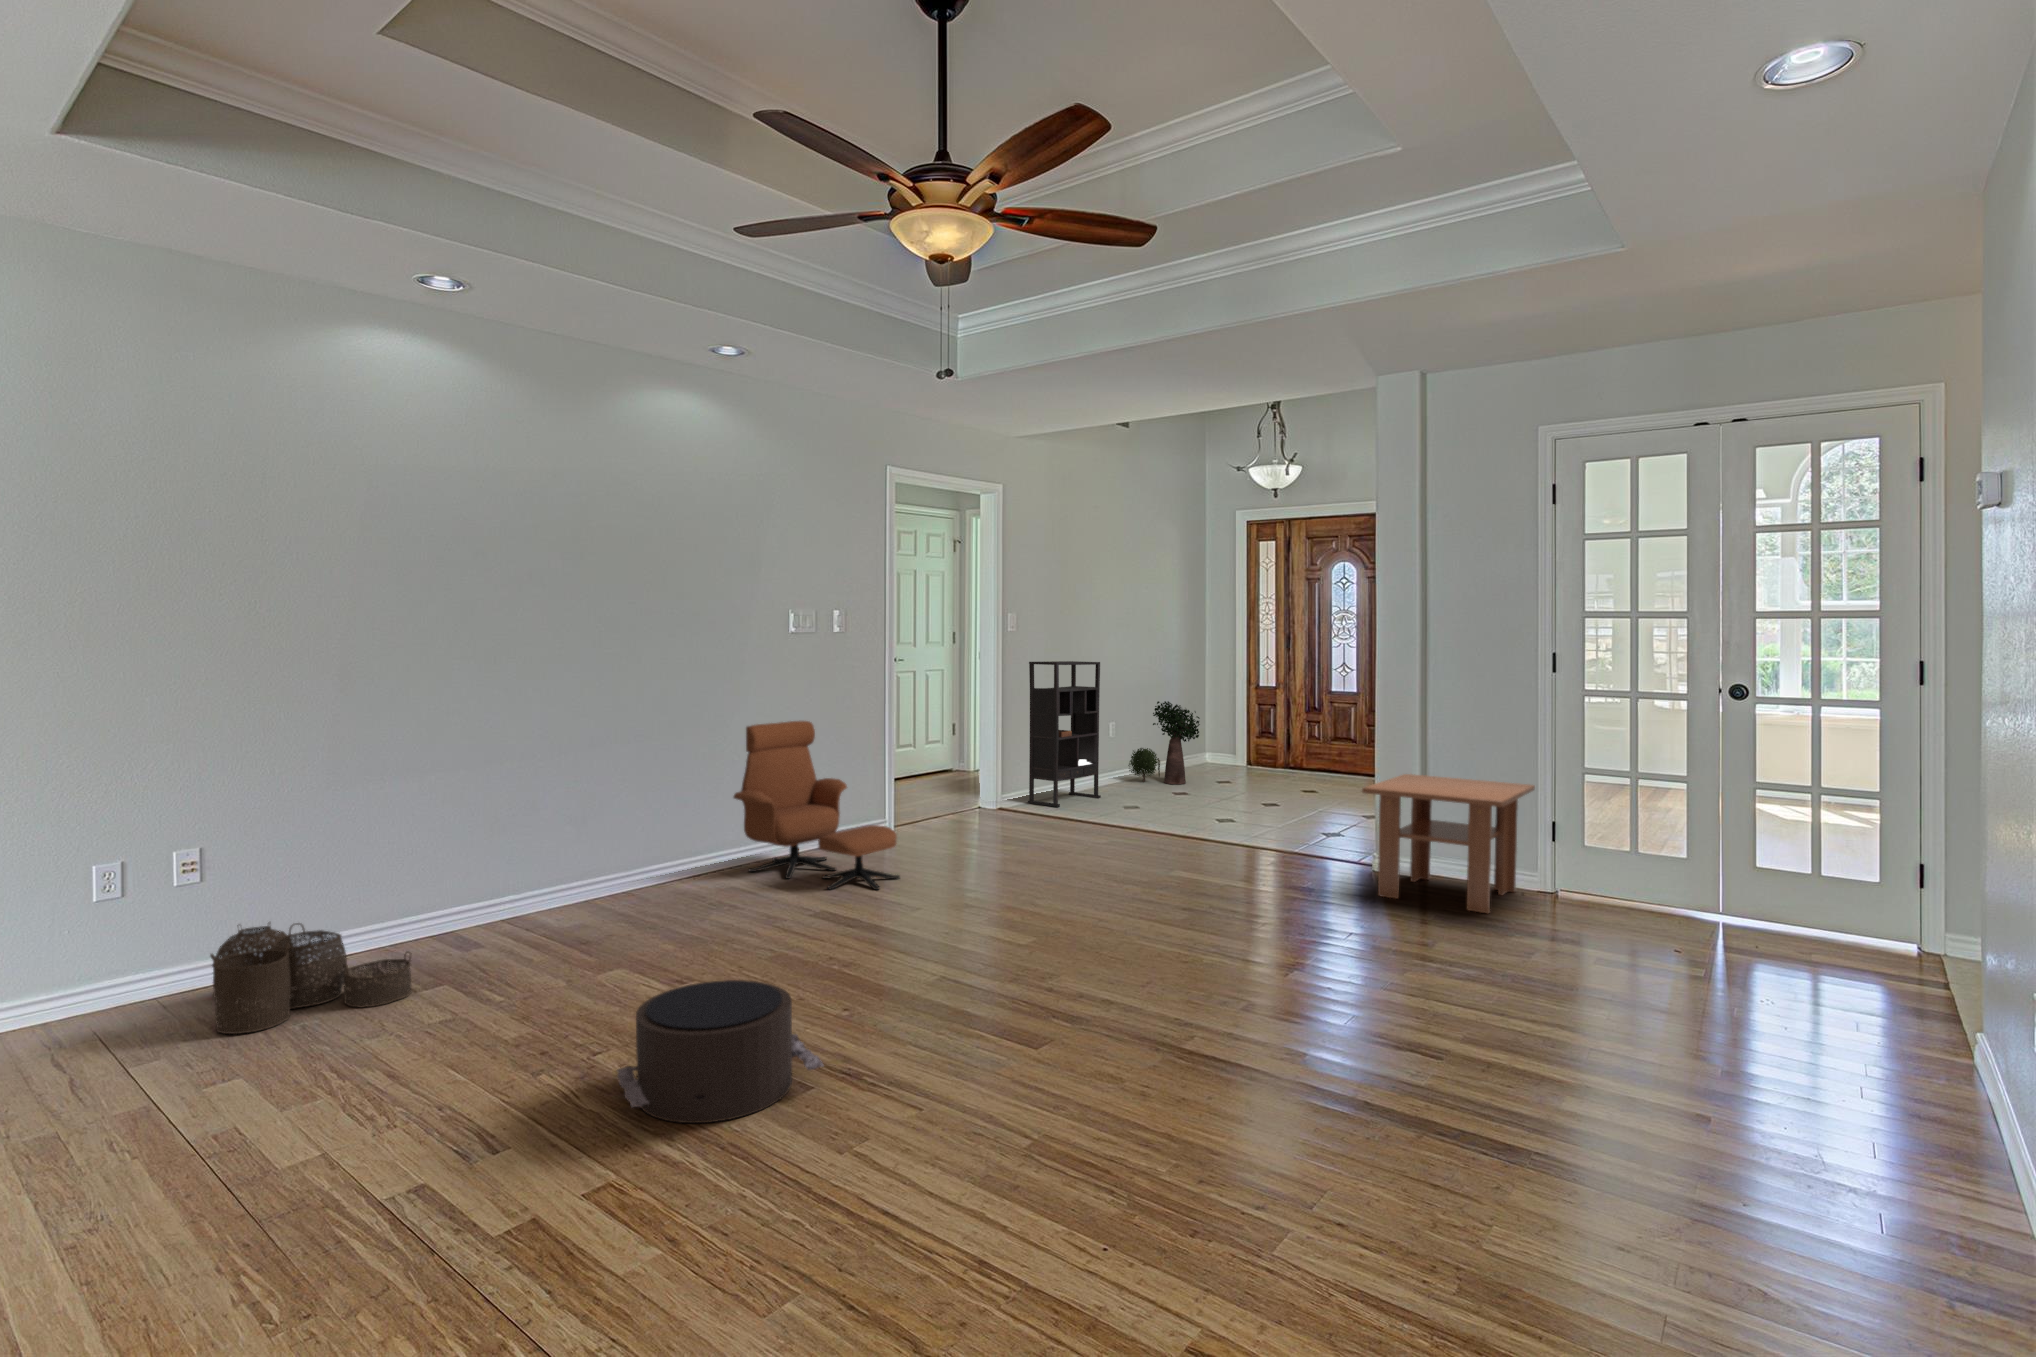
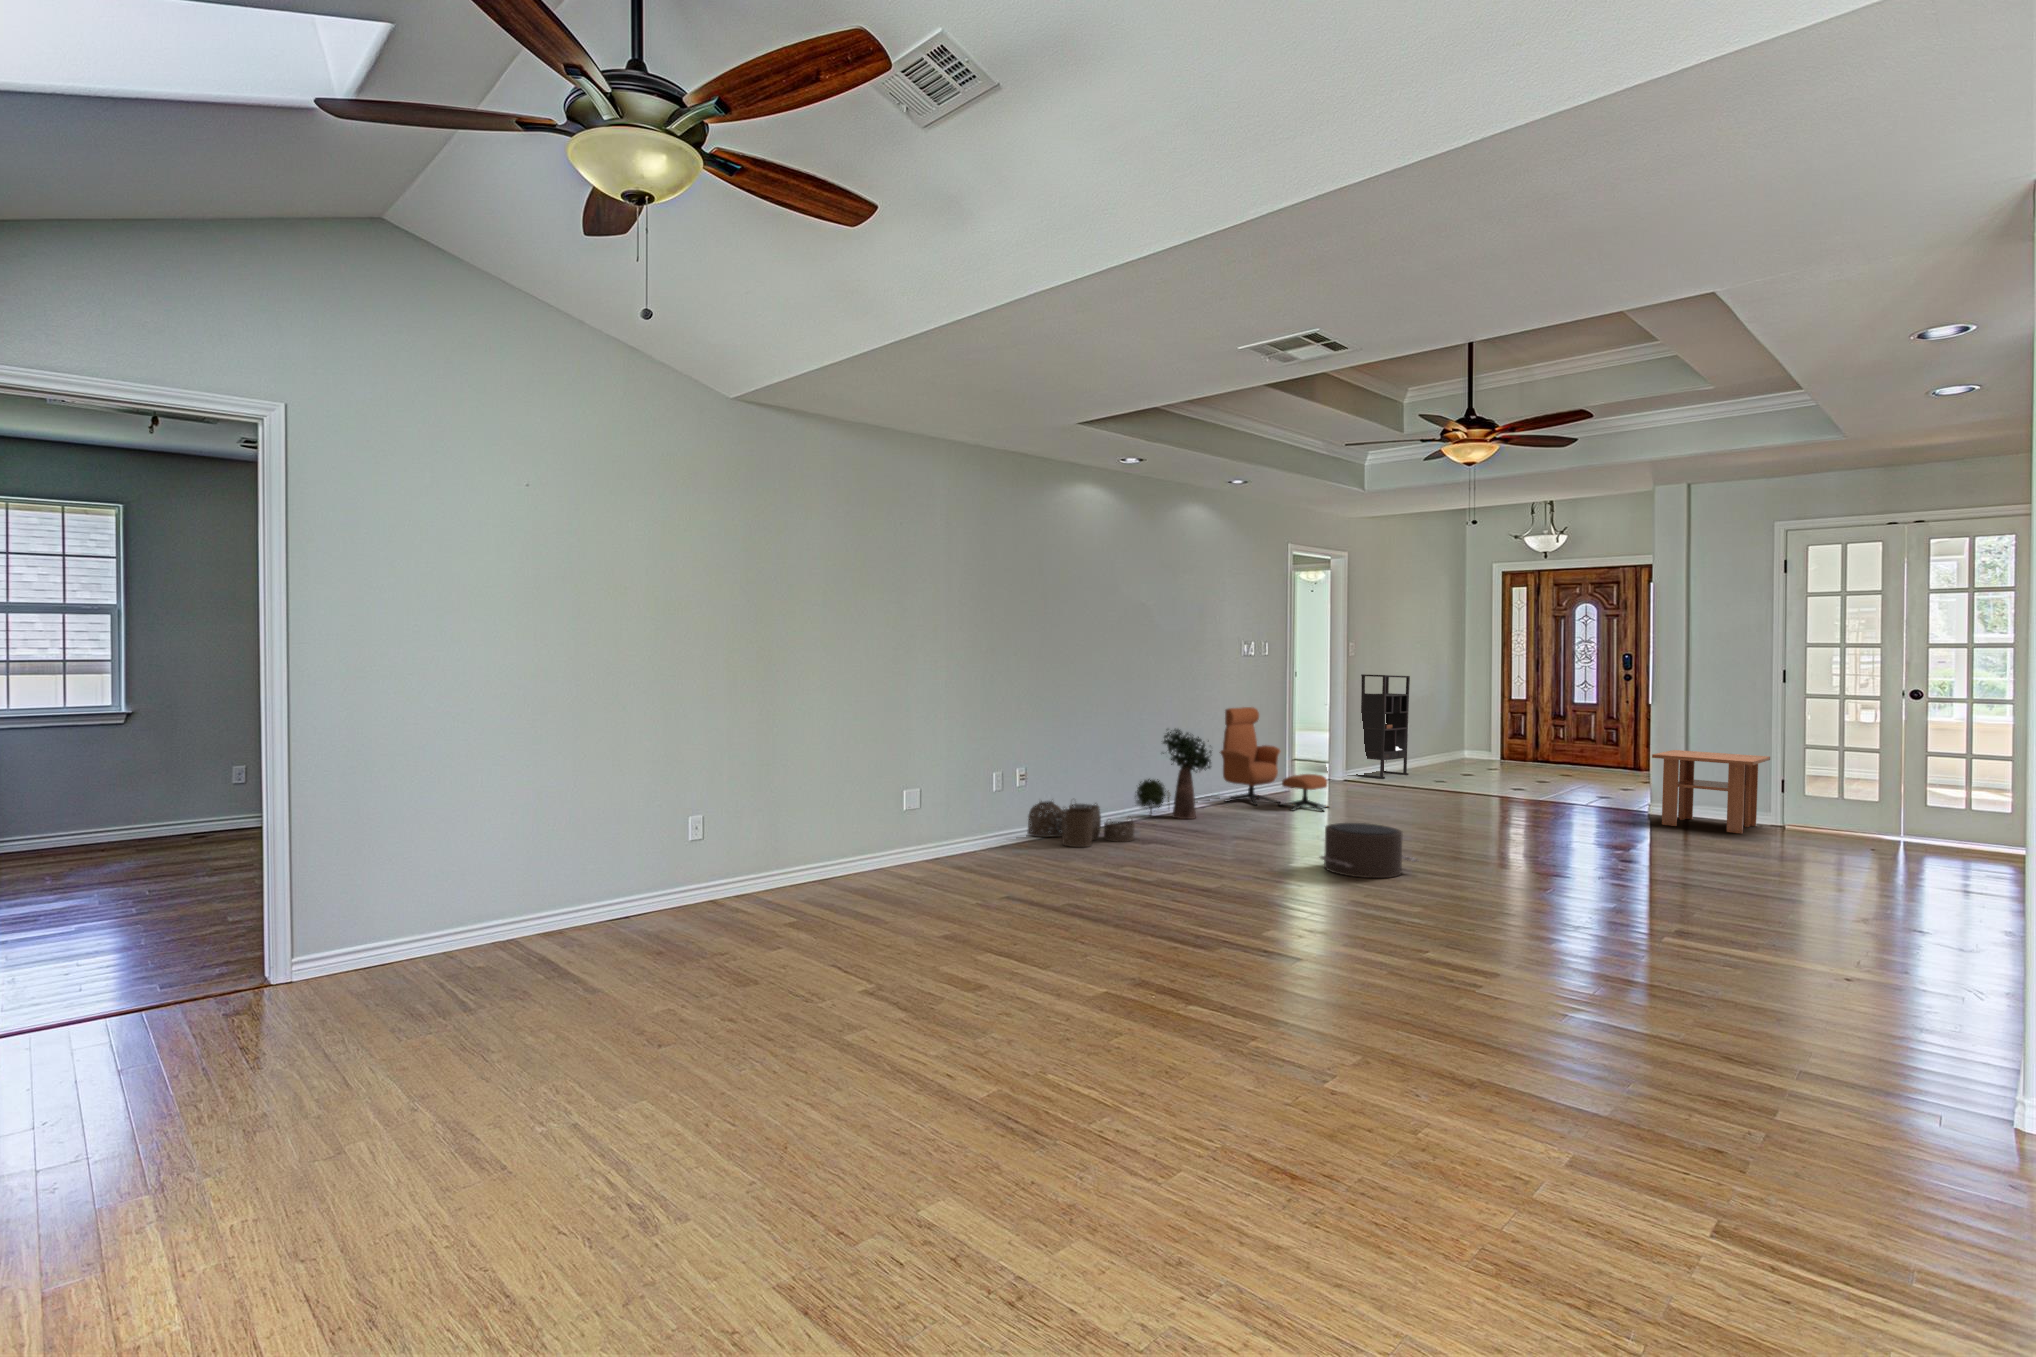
potted plant: present [1128,701,1200,784] -> present [1135,729,1211,819]

